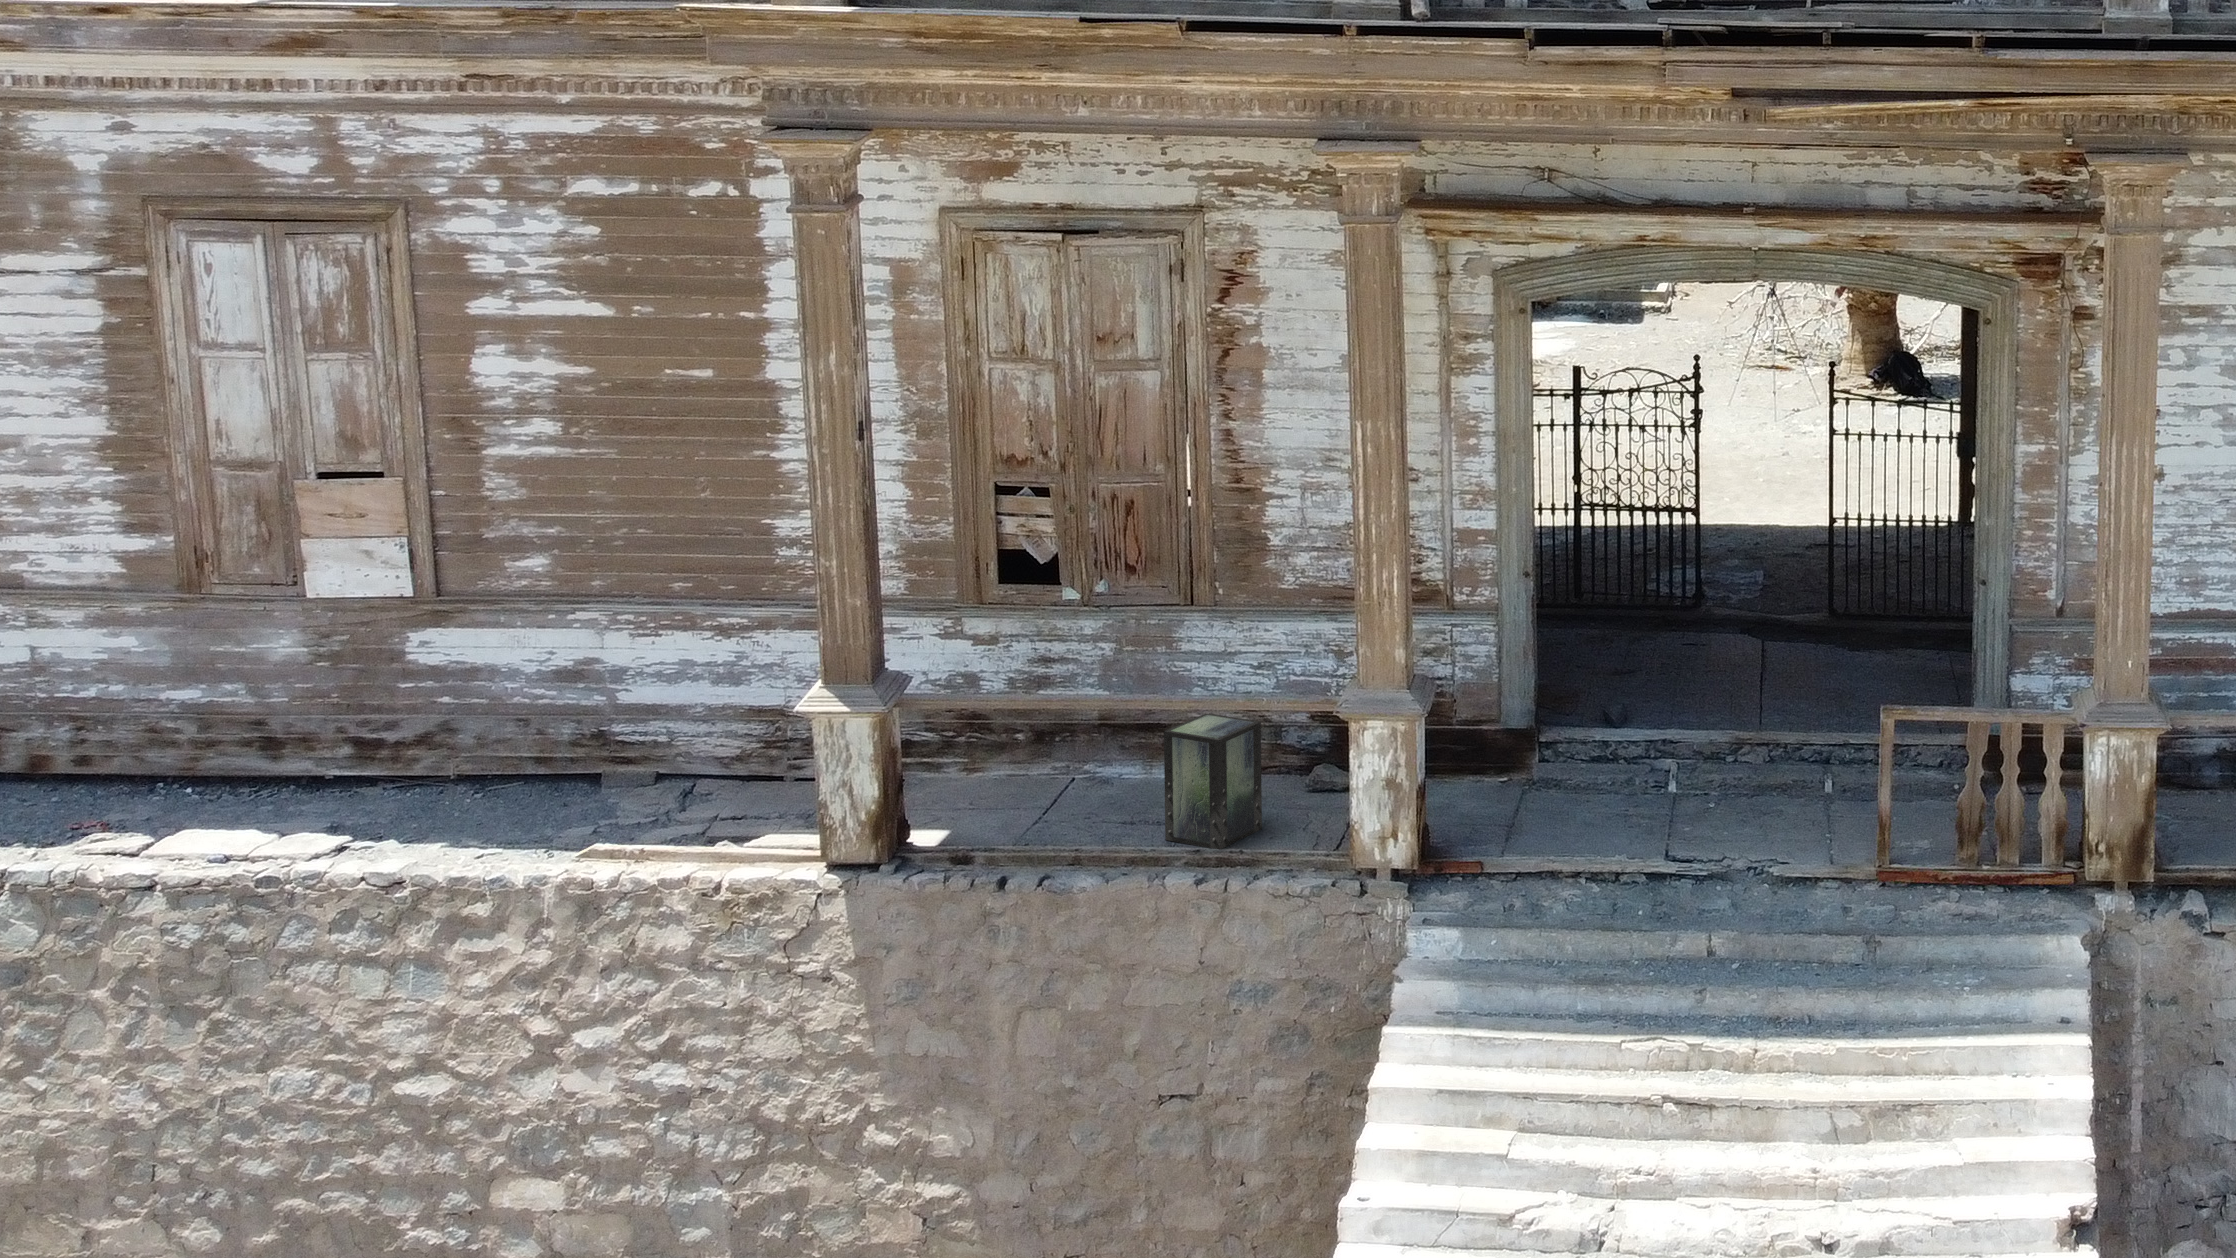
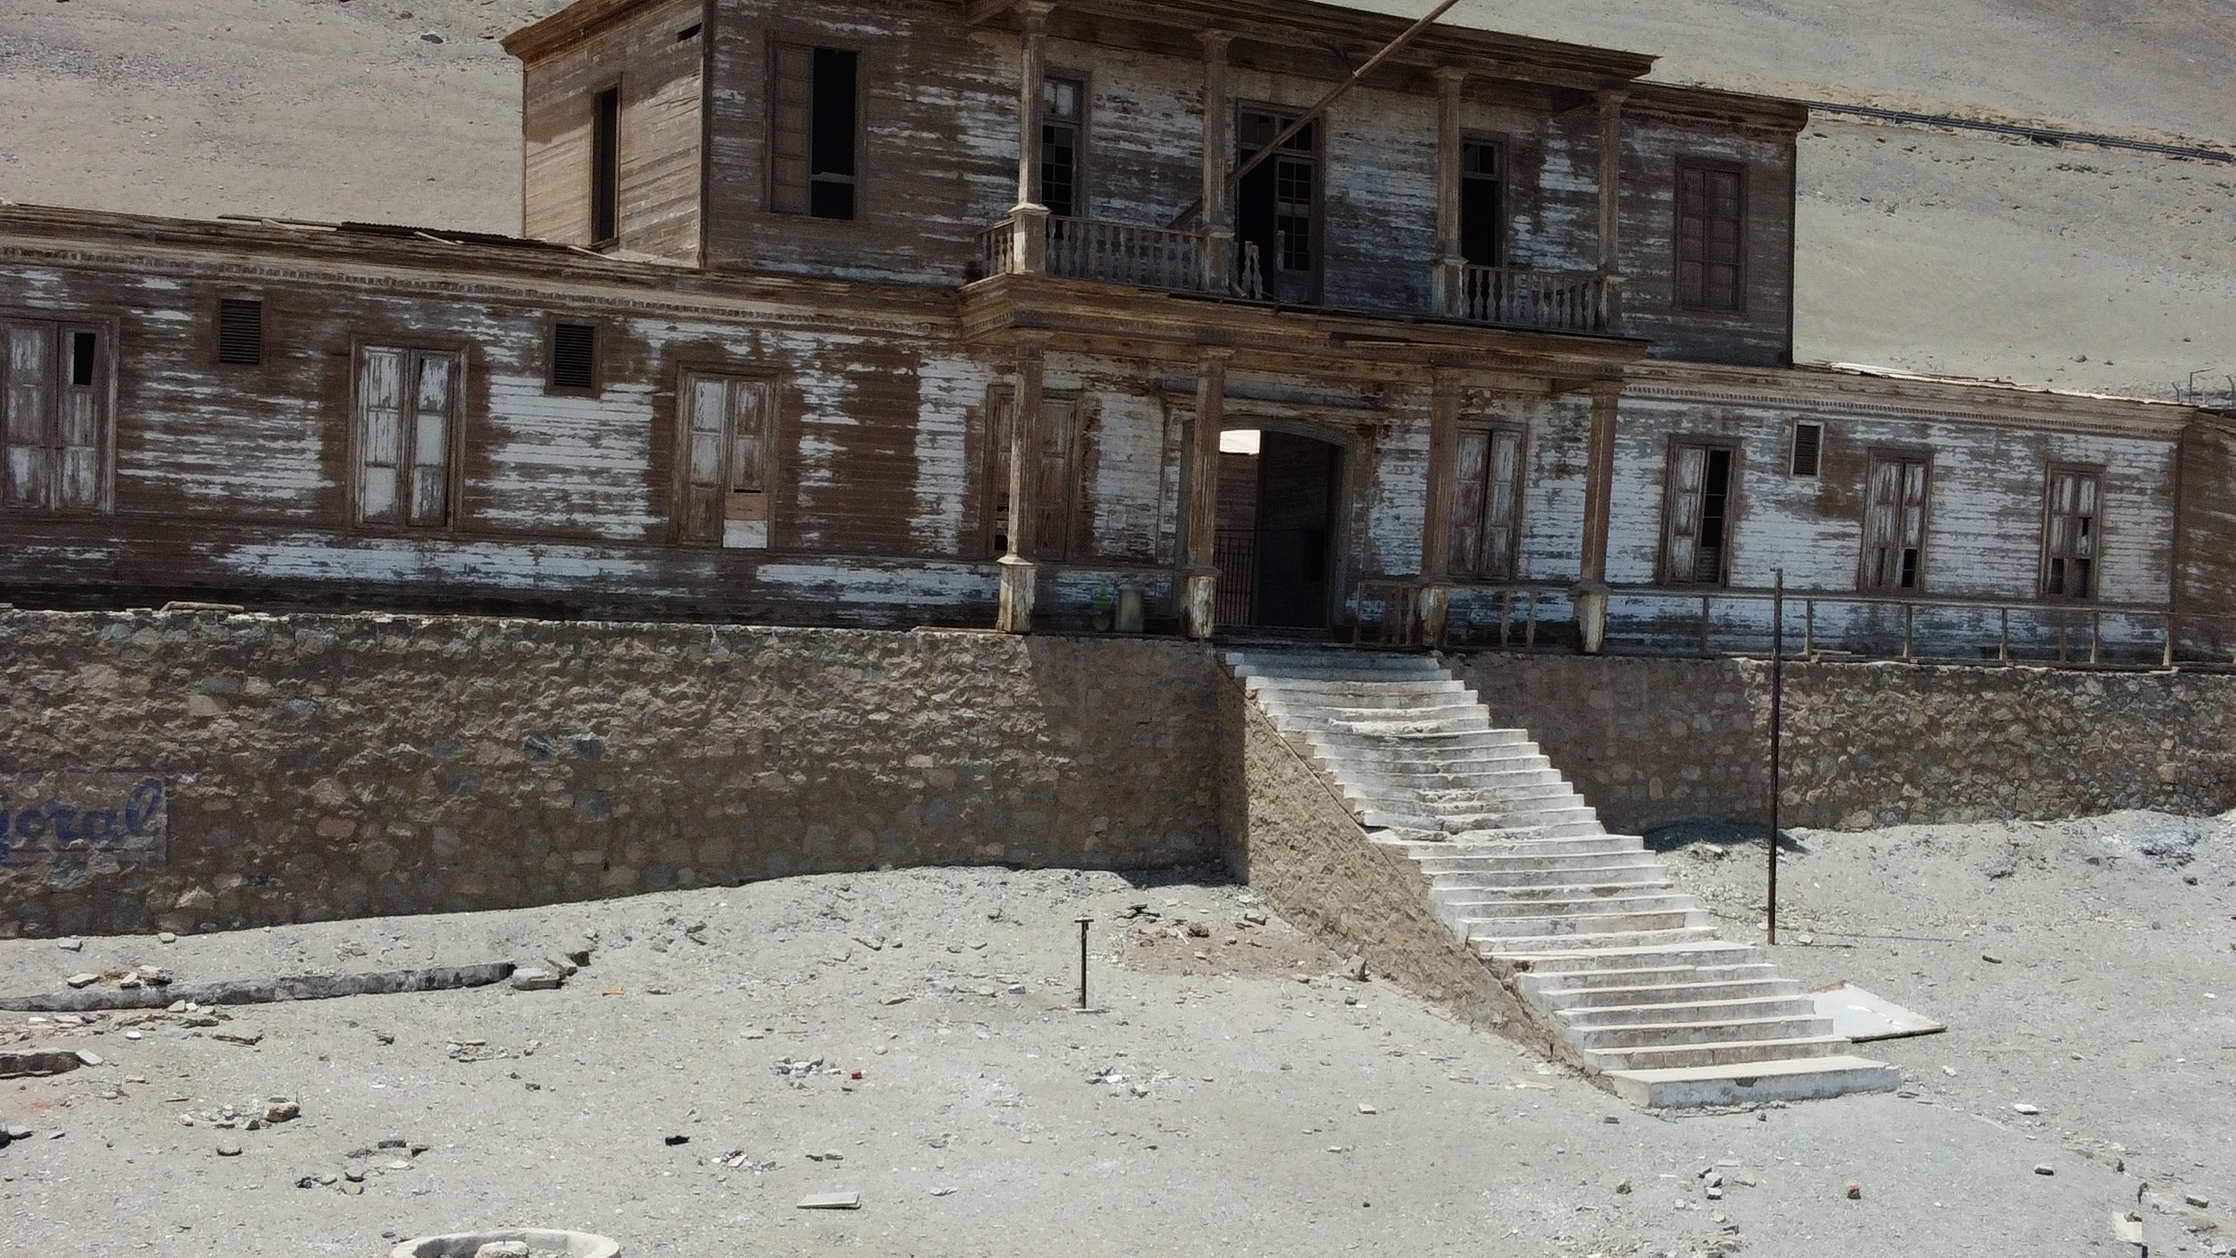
potted tree: none [1057,723,1108,855] -> present [1094,583,1109,631]

